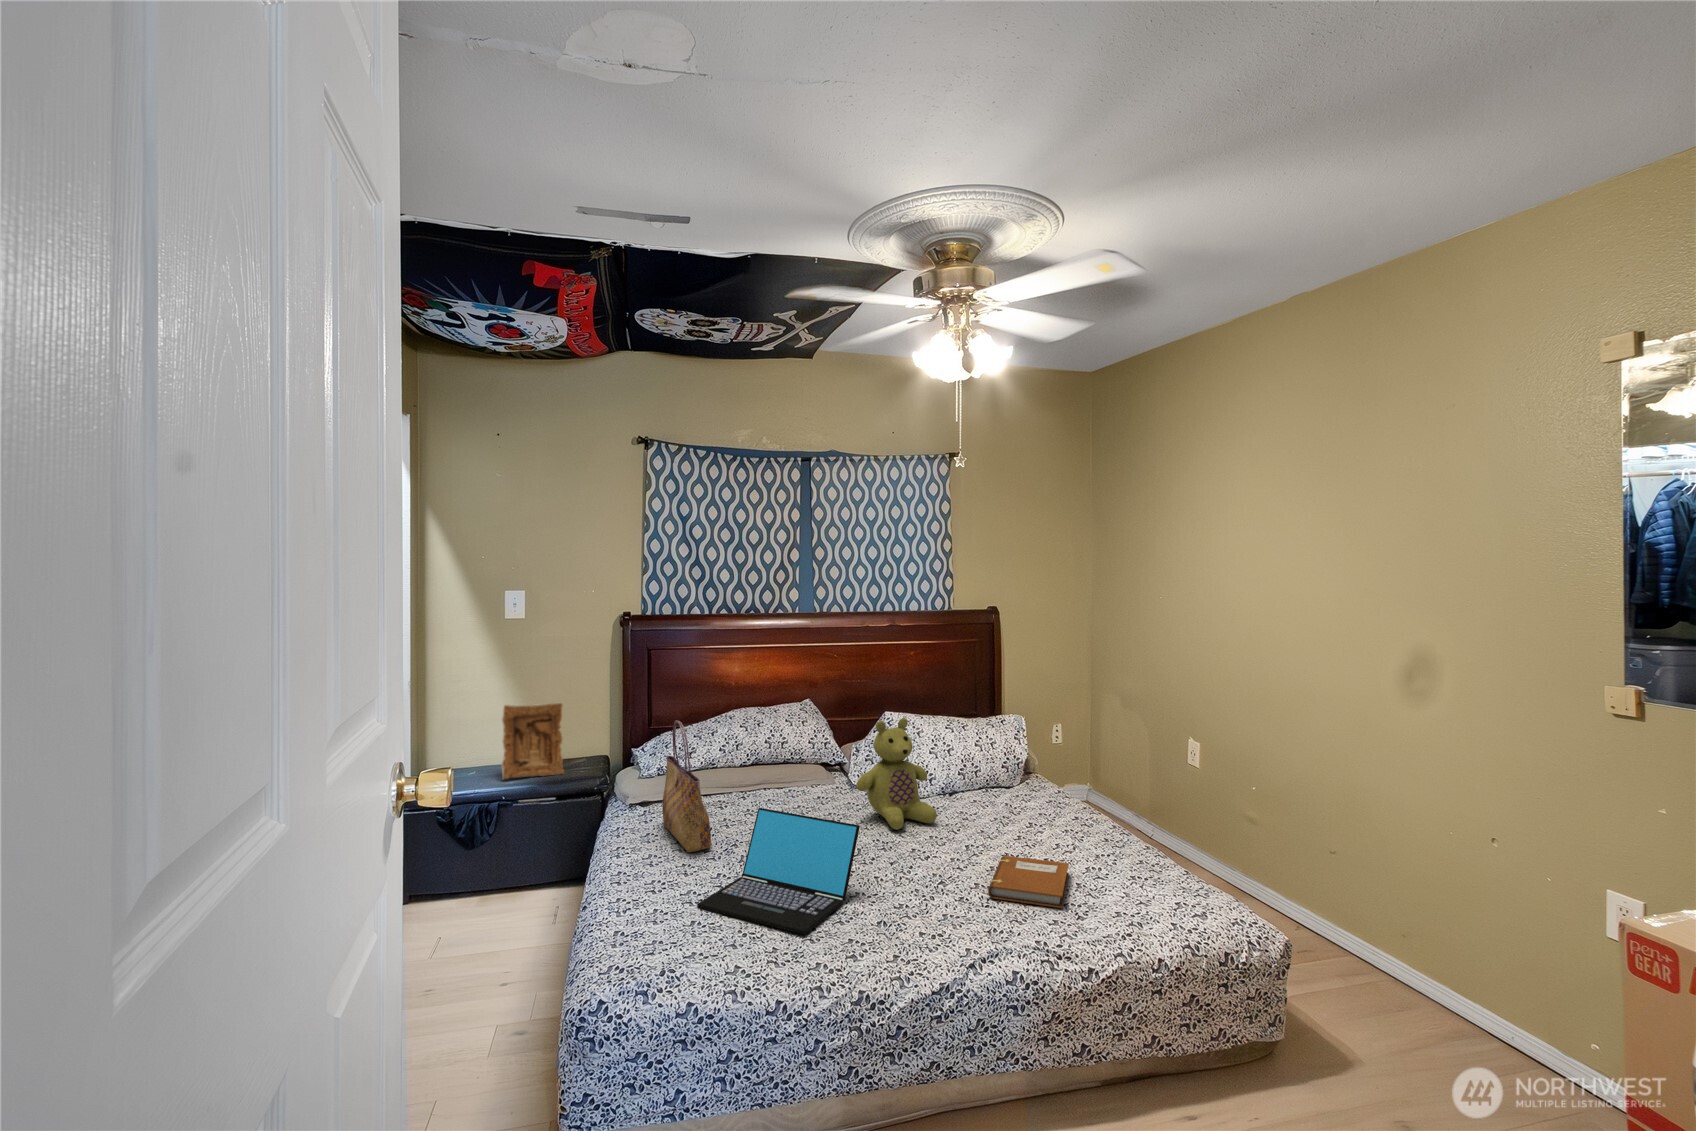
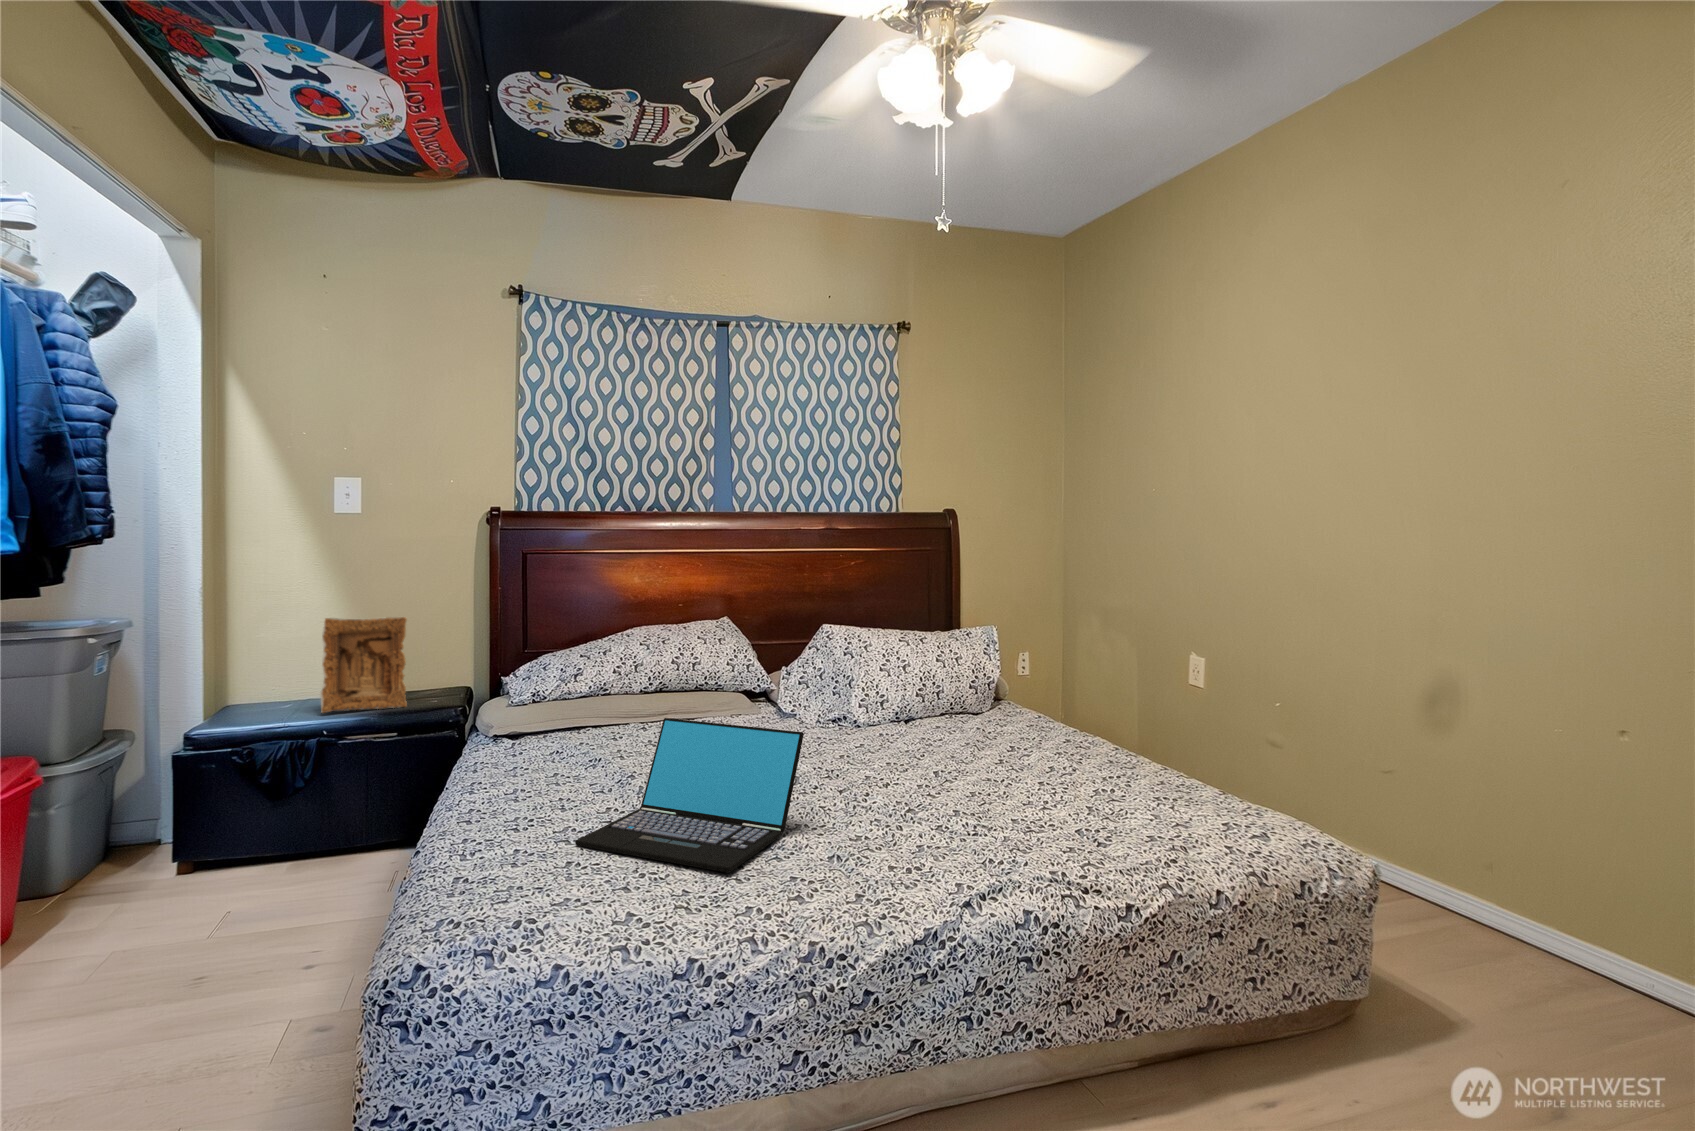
stuffed bear: present [856,718,937,830] -> none [792,618,896,755]
tote bag: present [663,720,711,852] -> none [534,612,599,784]
notebook: present [988,856,1069,908] -> none [976,777,1076,833]

